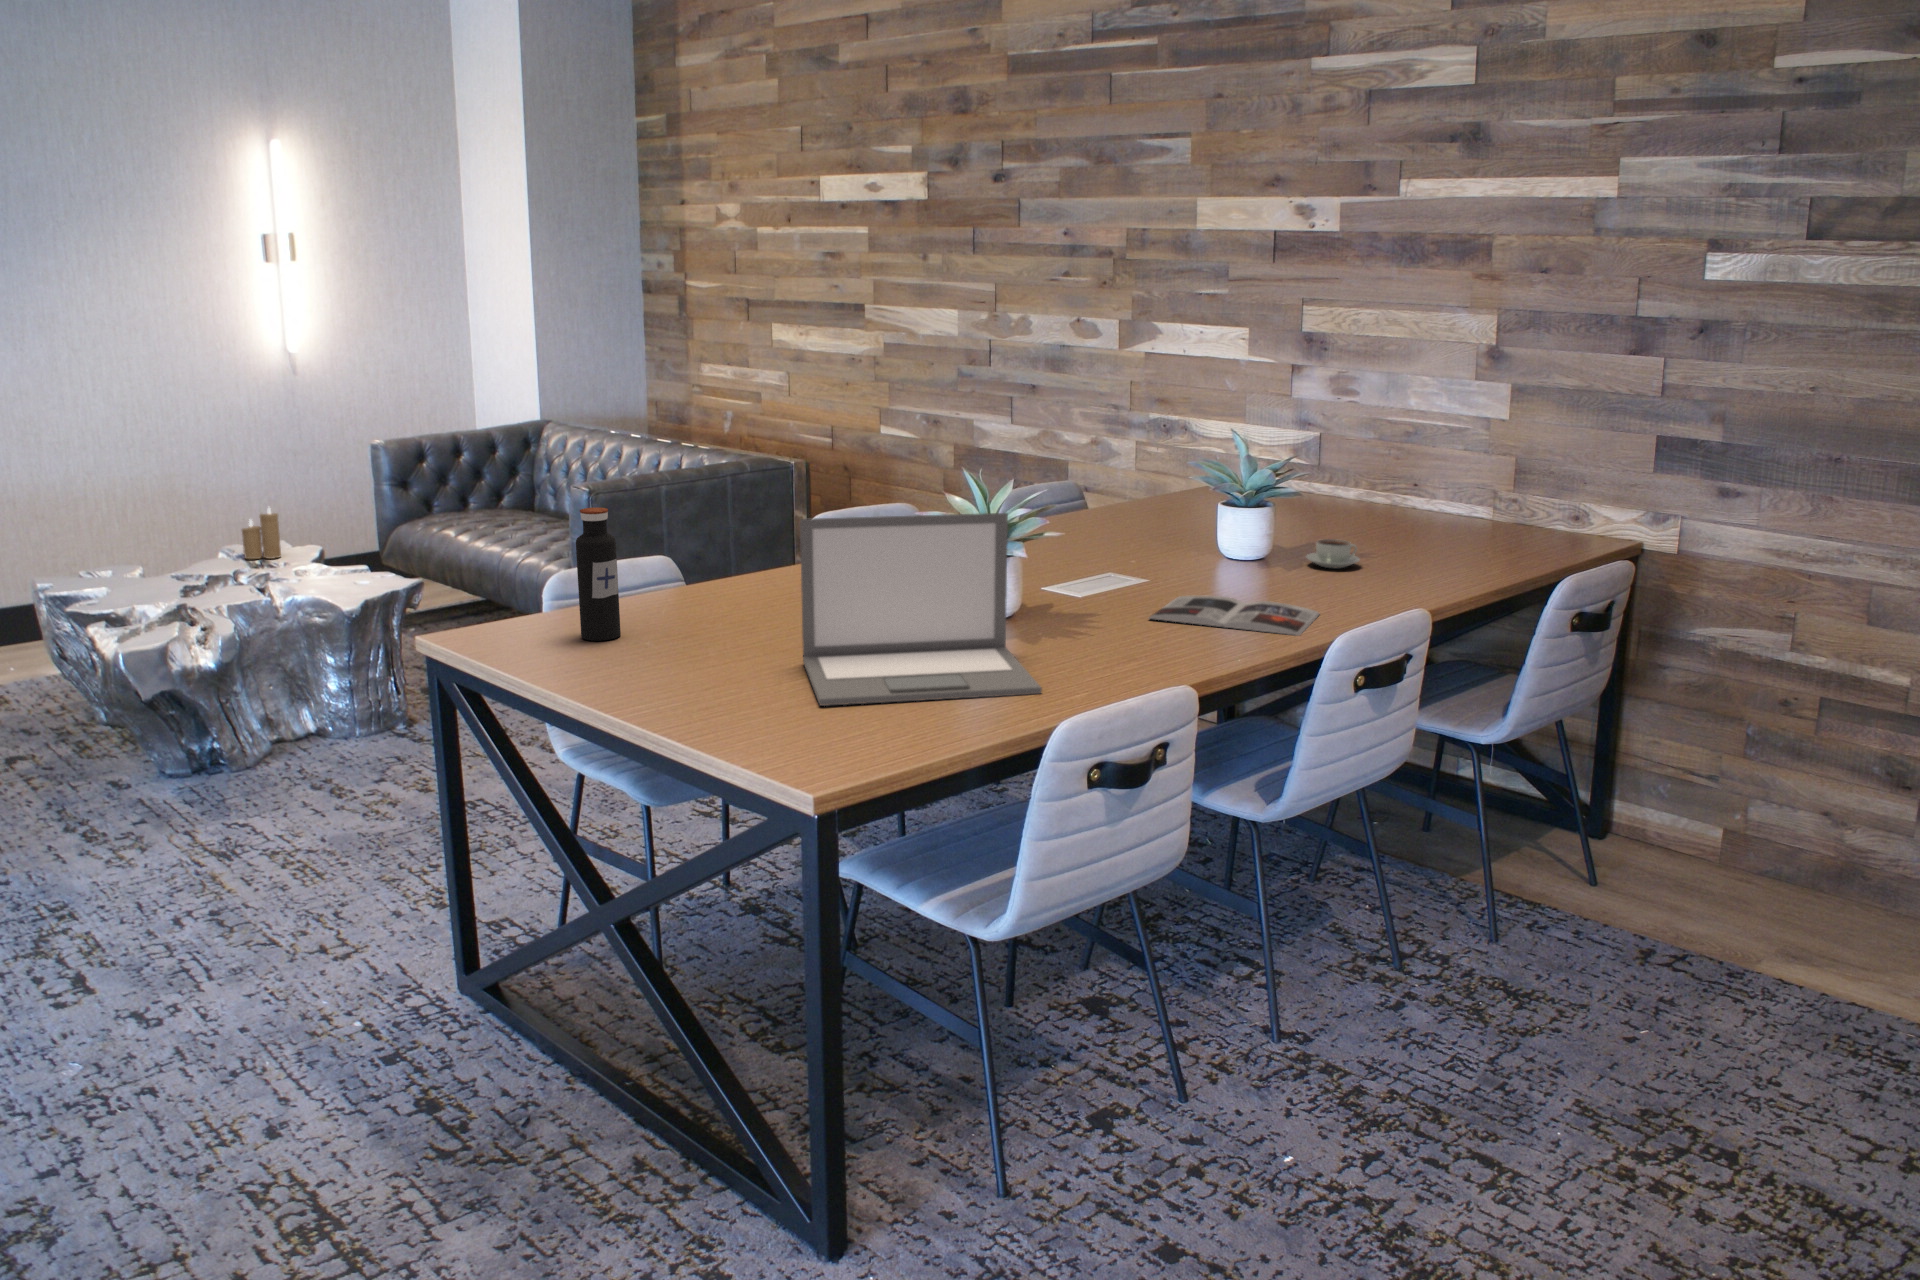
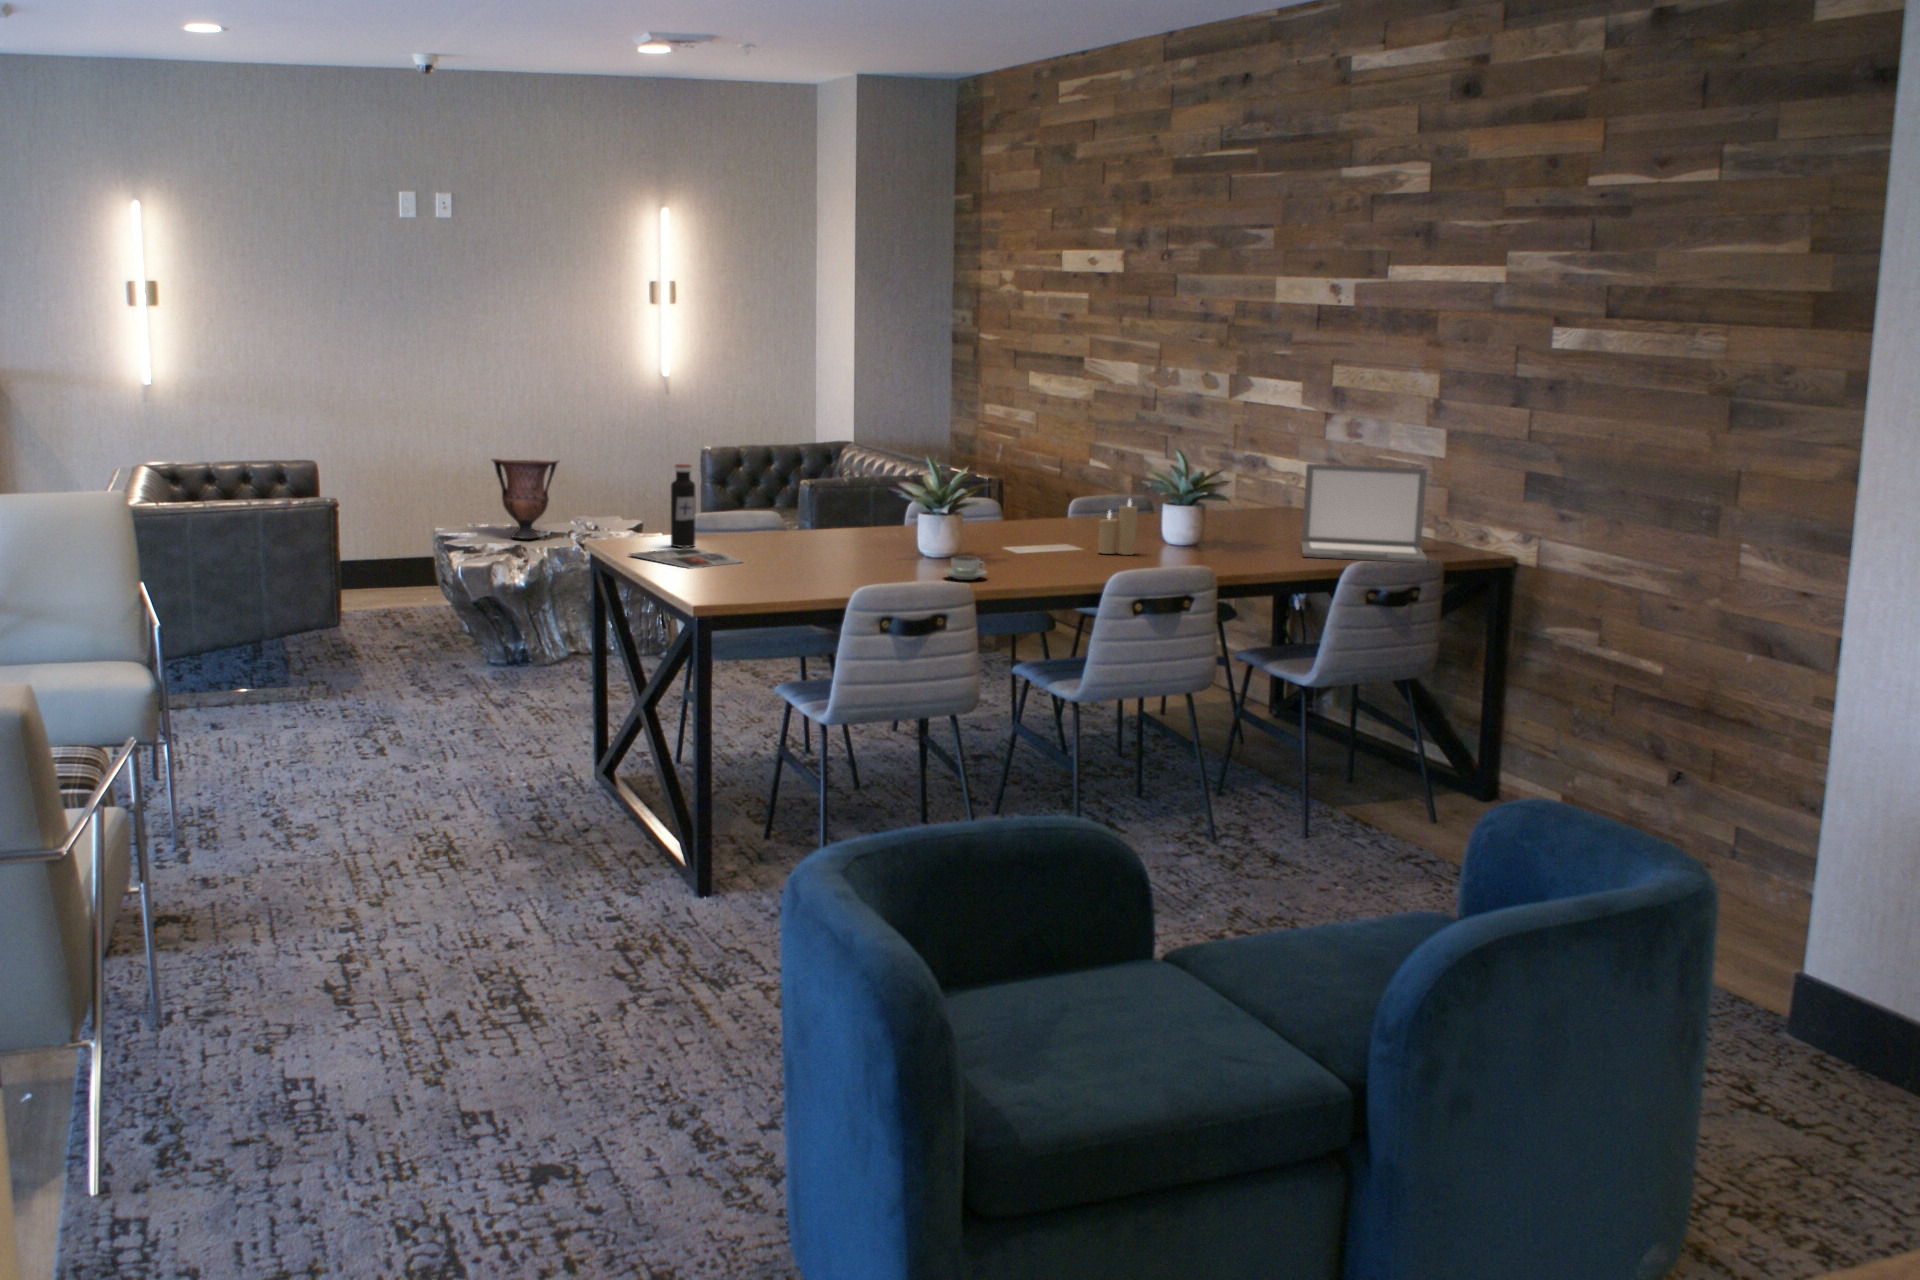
vase: none [114,477,219,589] -> present [492,459,560,539]
candle: present [242,508,281,559] -> present [1098,500,1138,555]
laptop: present [800,513,1042,706] -> present [1302,464,1427,563]
coffee cup: present [1306,539,1360,568] -> present [944,556,987,580]
magazine: present [1149,595,1320,636] -> present [629,548,742,569]

